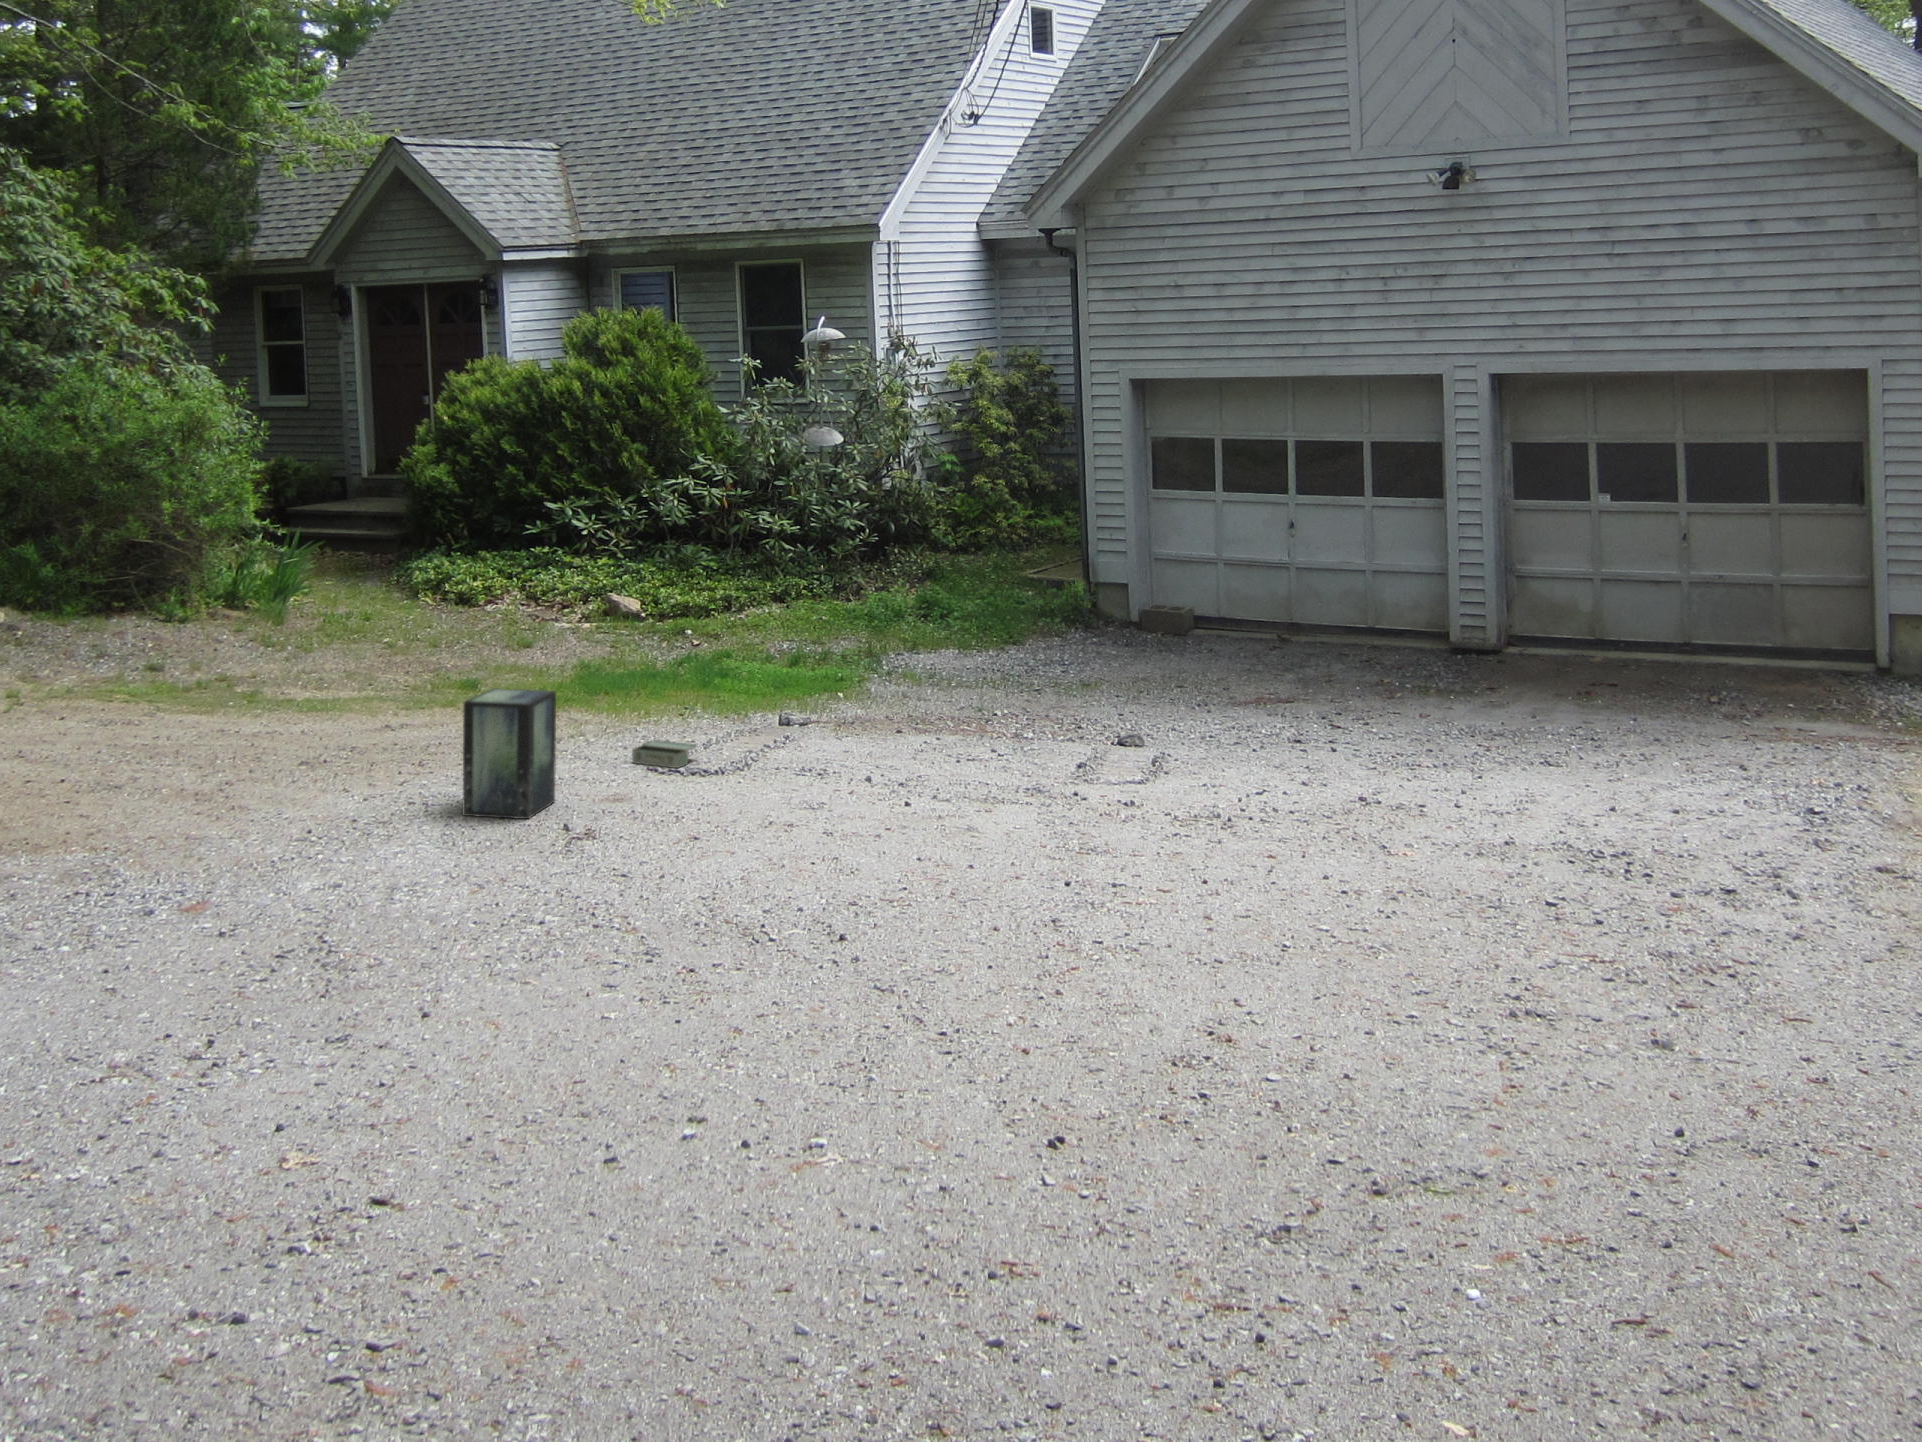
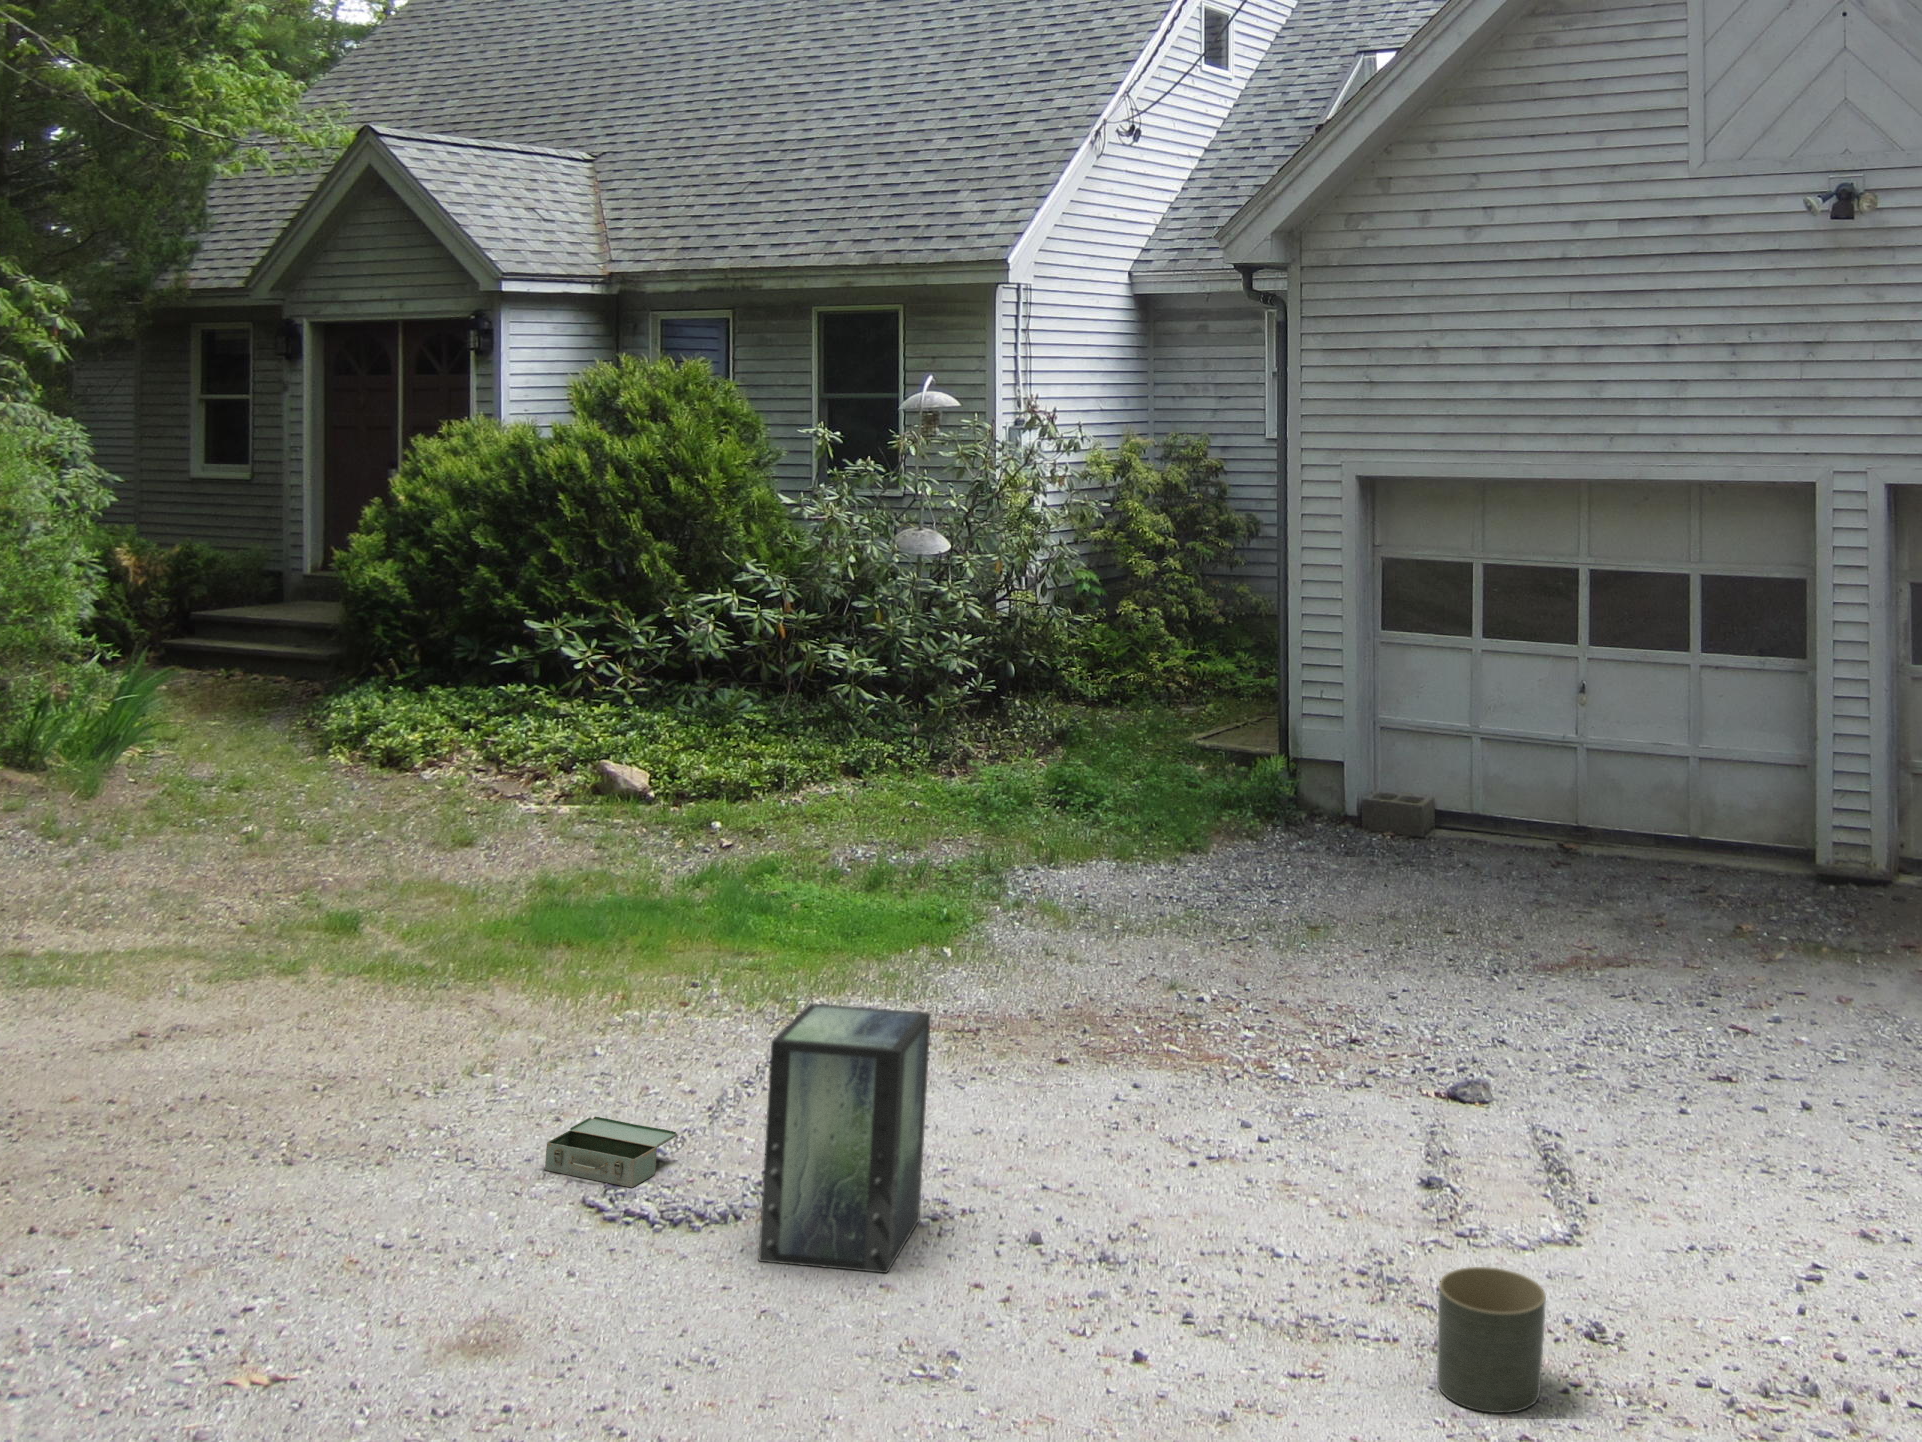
storage box: present [462,688,556,819] -> present [759,1004,931,1273]
planter: none [1068,772,1118,830] -> present [1437,1267,1546,1413]

